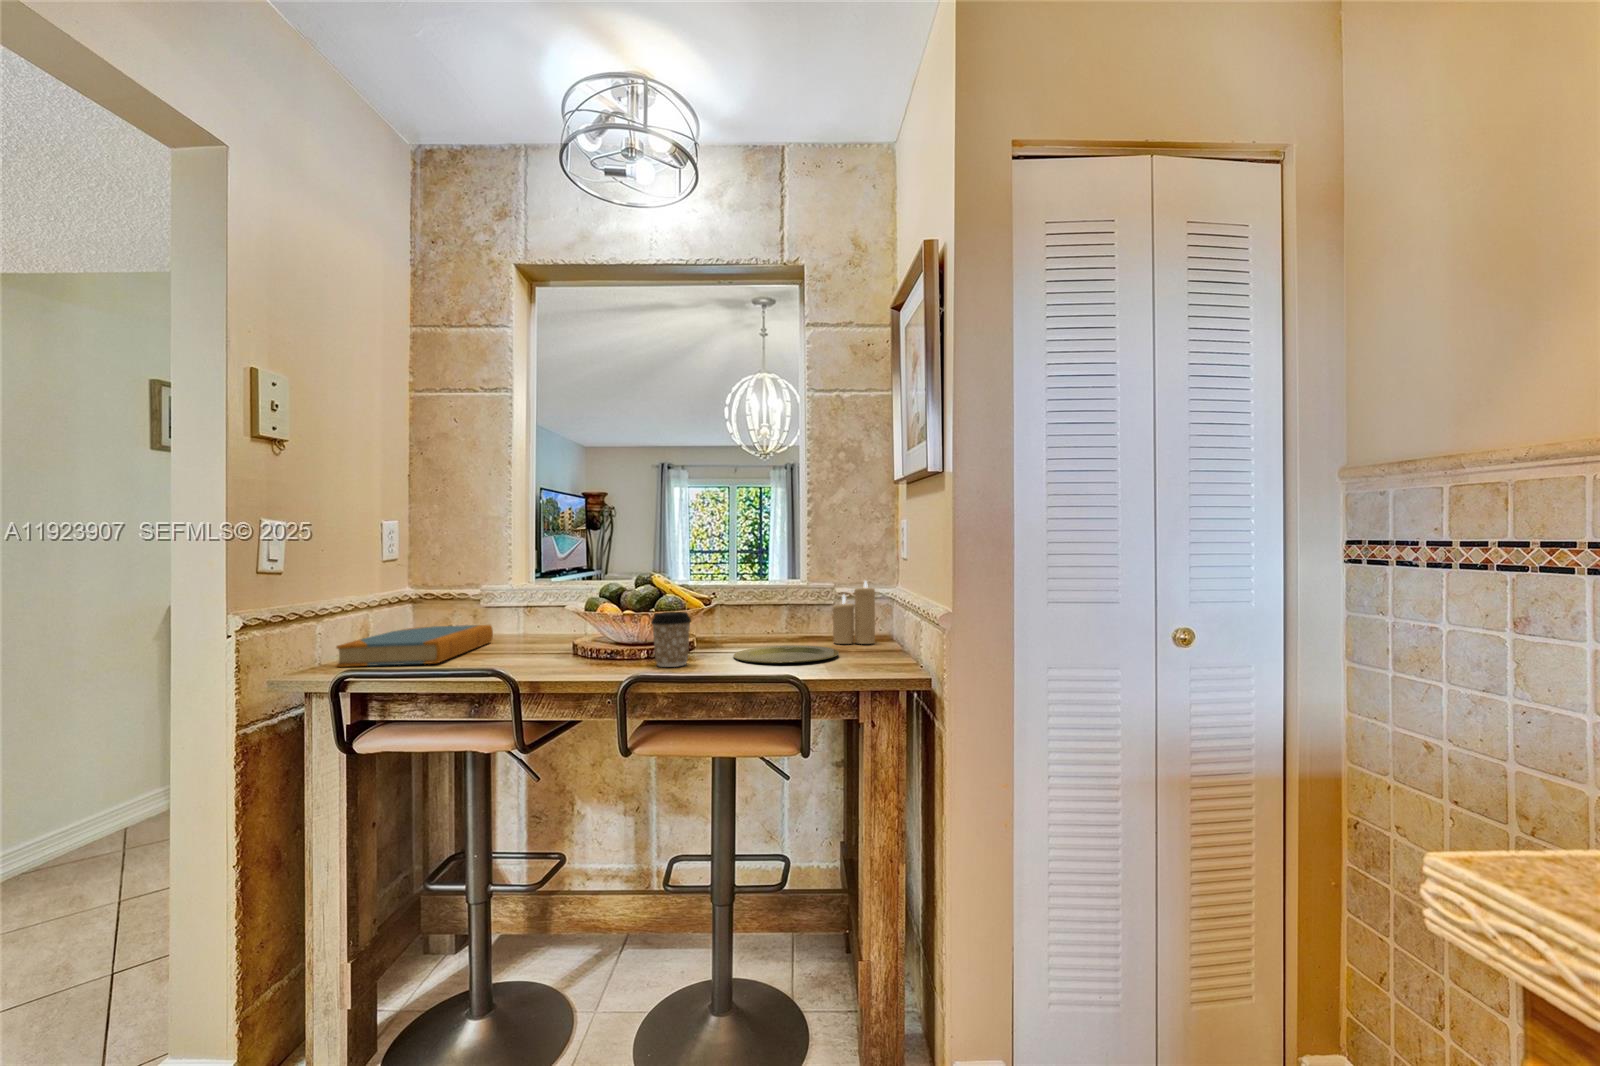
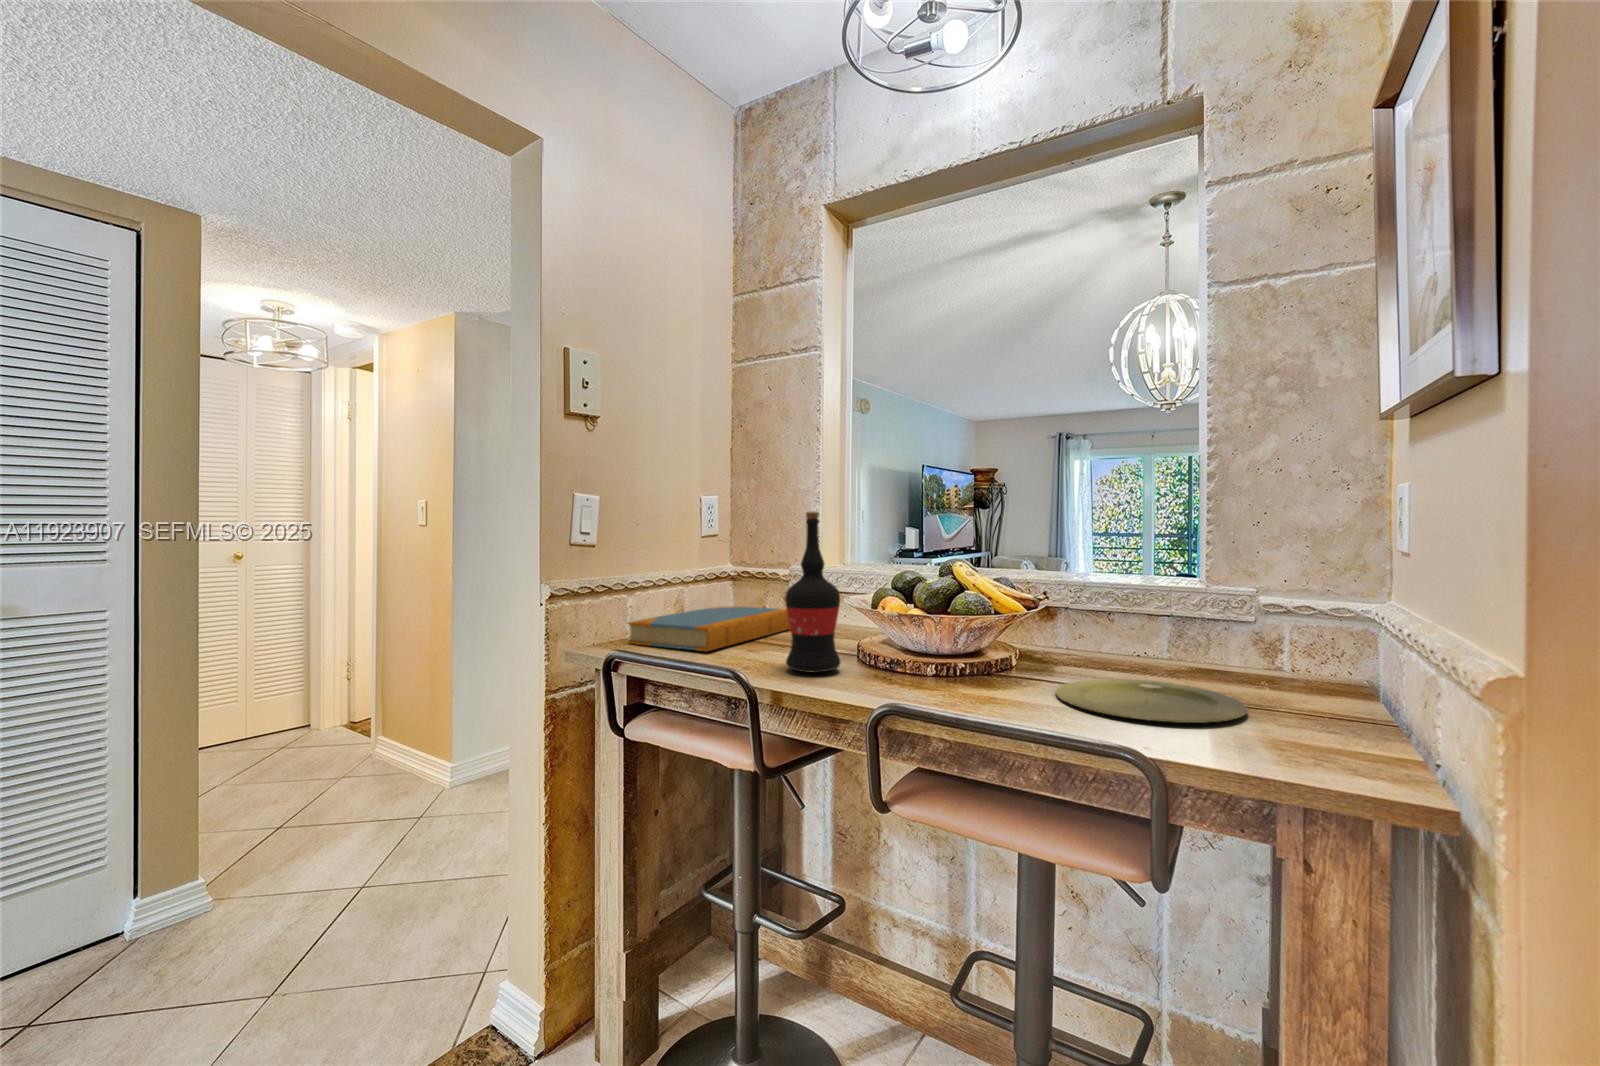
wine bottle: none [527,537,576,666] -> present [785,511,840,673]
candle: present [833,581,875,644] -> none [1246,586,1336,697]
coffee cup: present [651,612,691,667] -> none [926,617,985,697]

